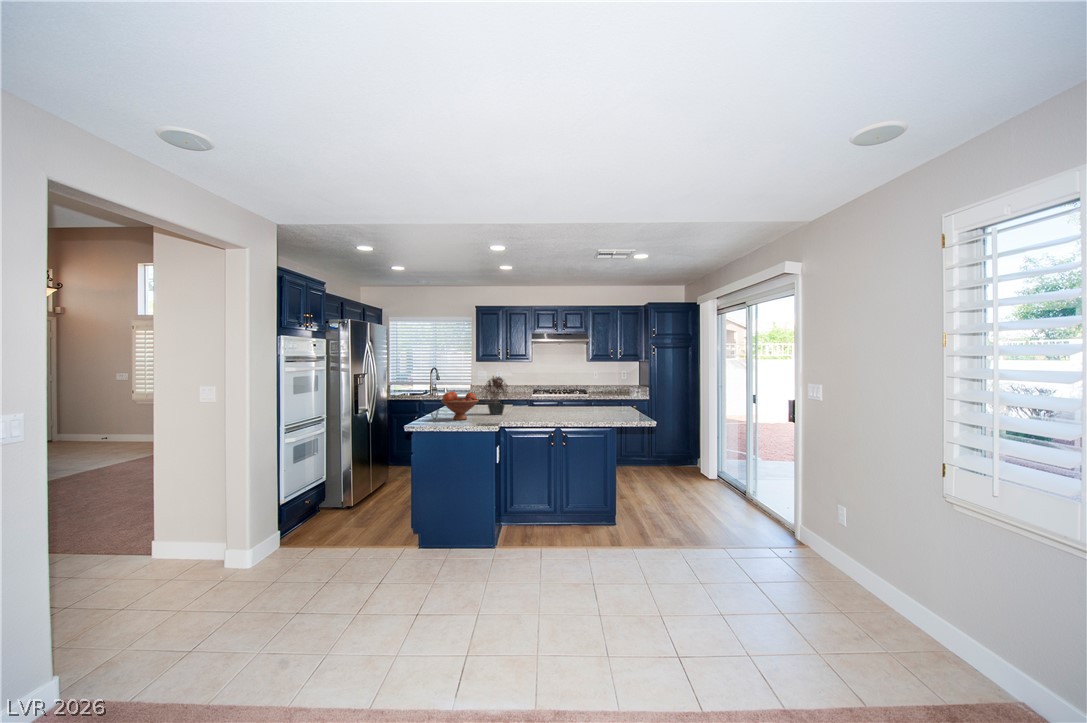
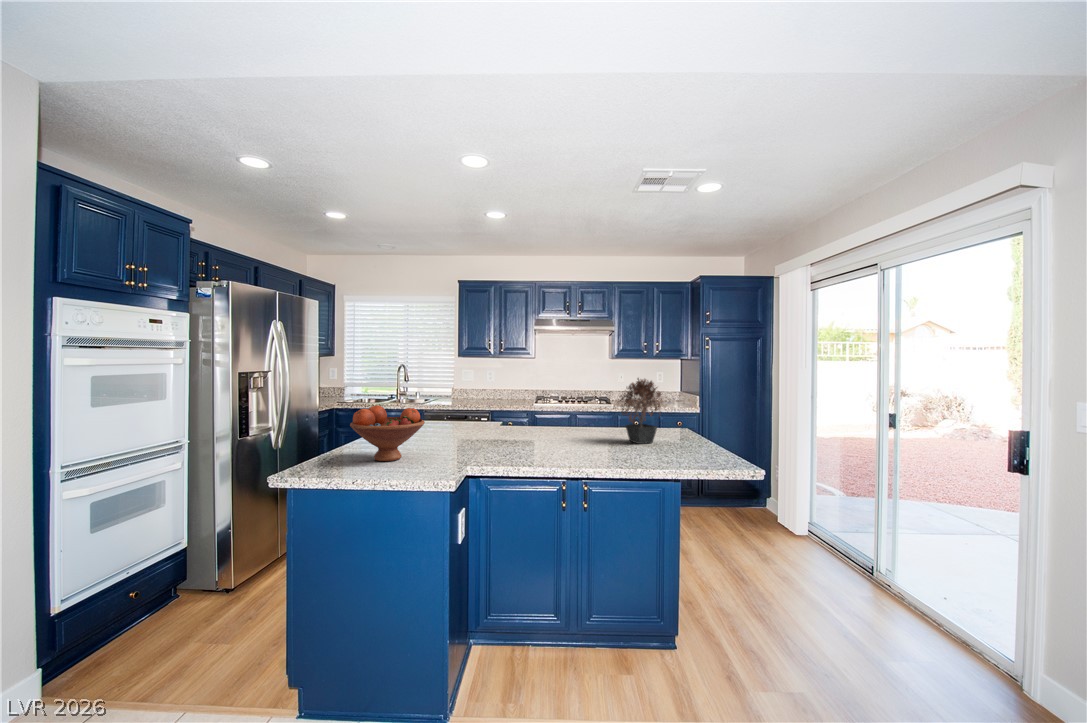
potted plant: present [483,376,508,415] -> present [618,378,661,444]

